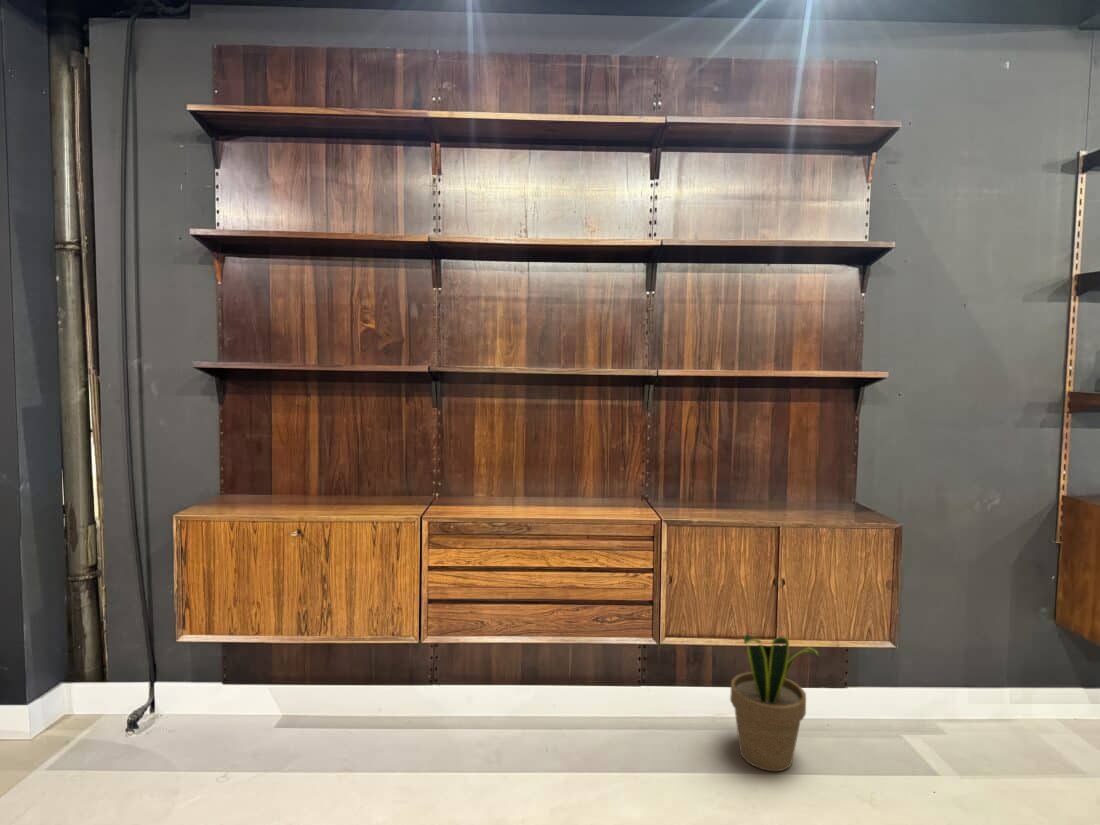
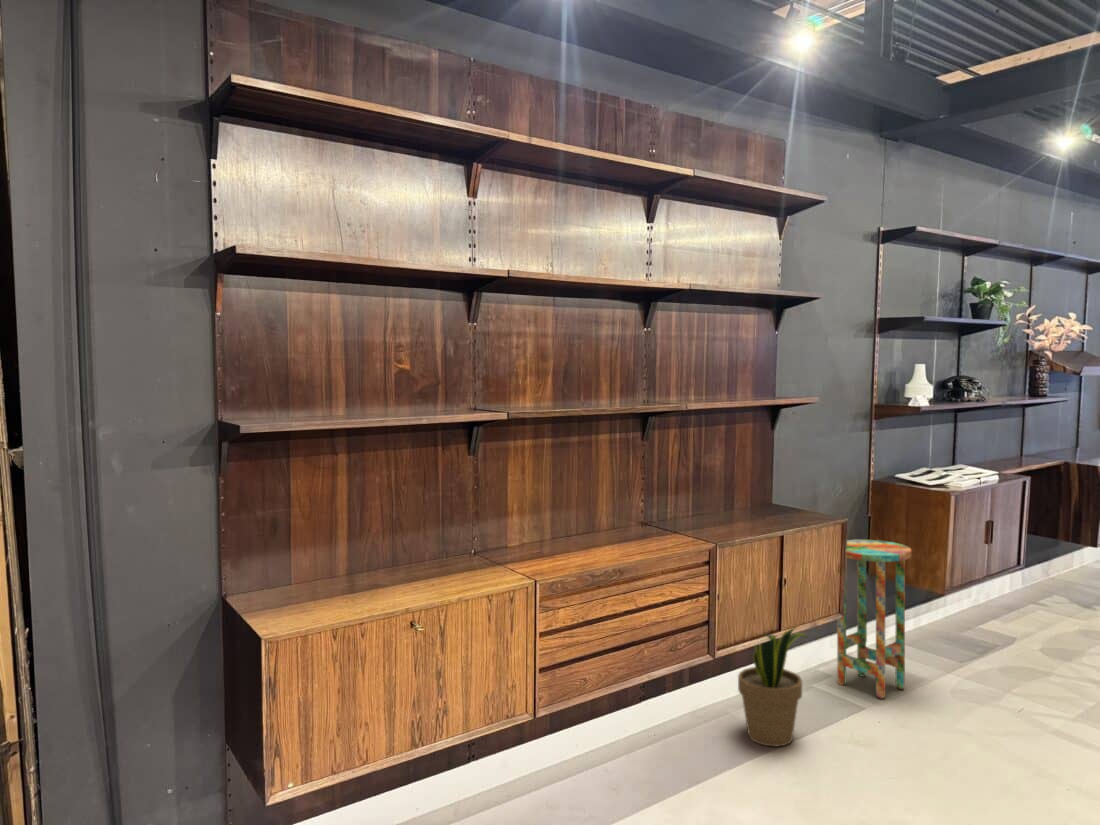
side table: none [932,557,1051,769] -> present [837,540,912,698]

